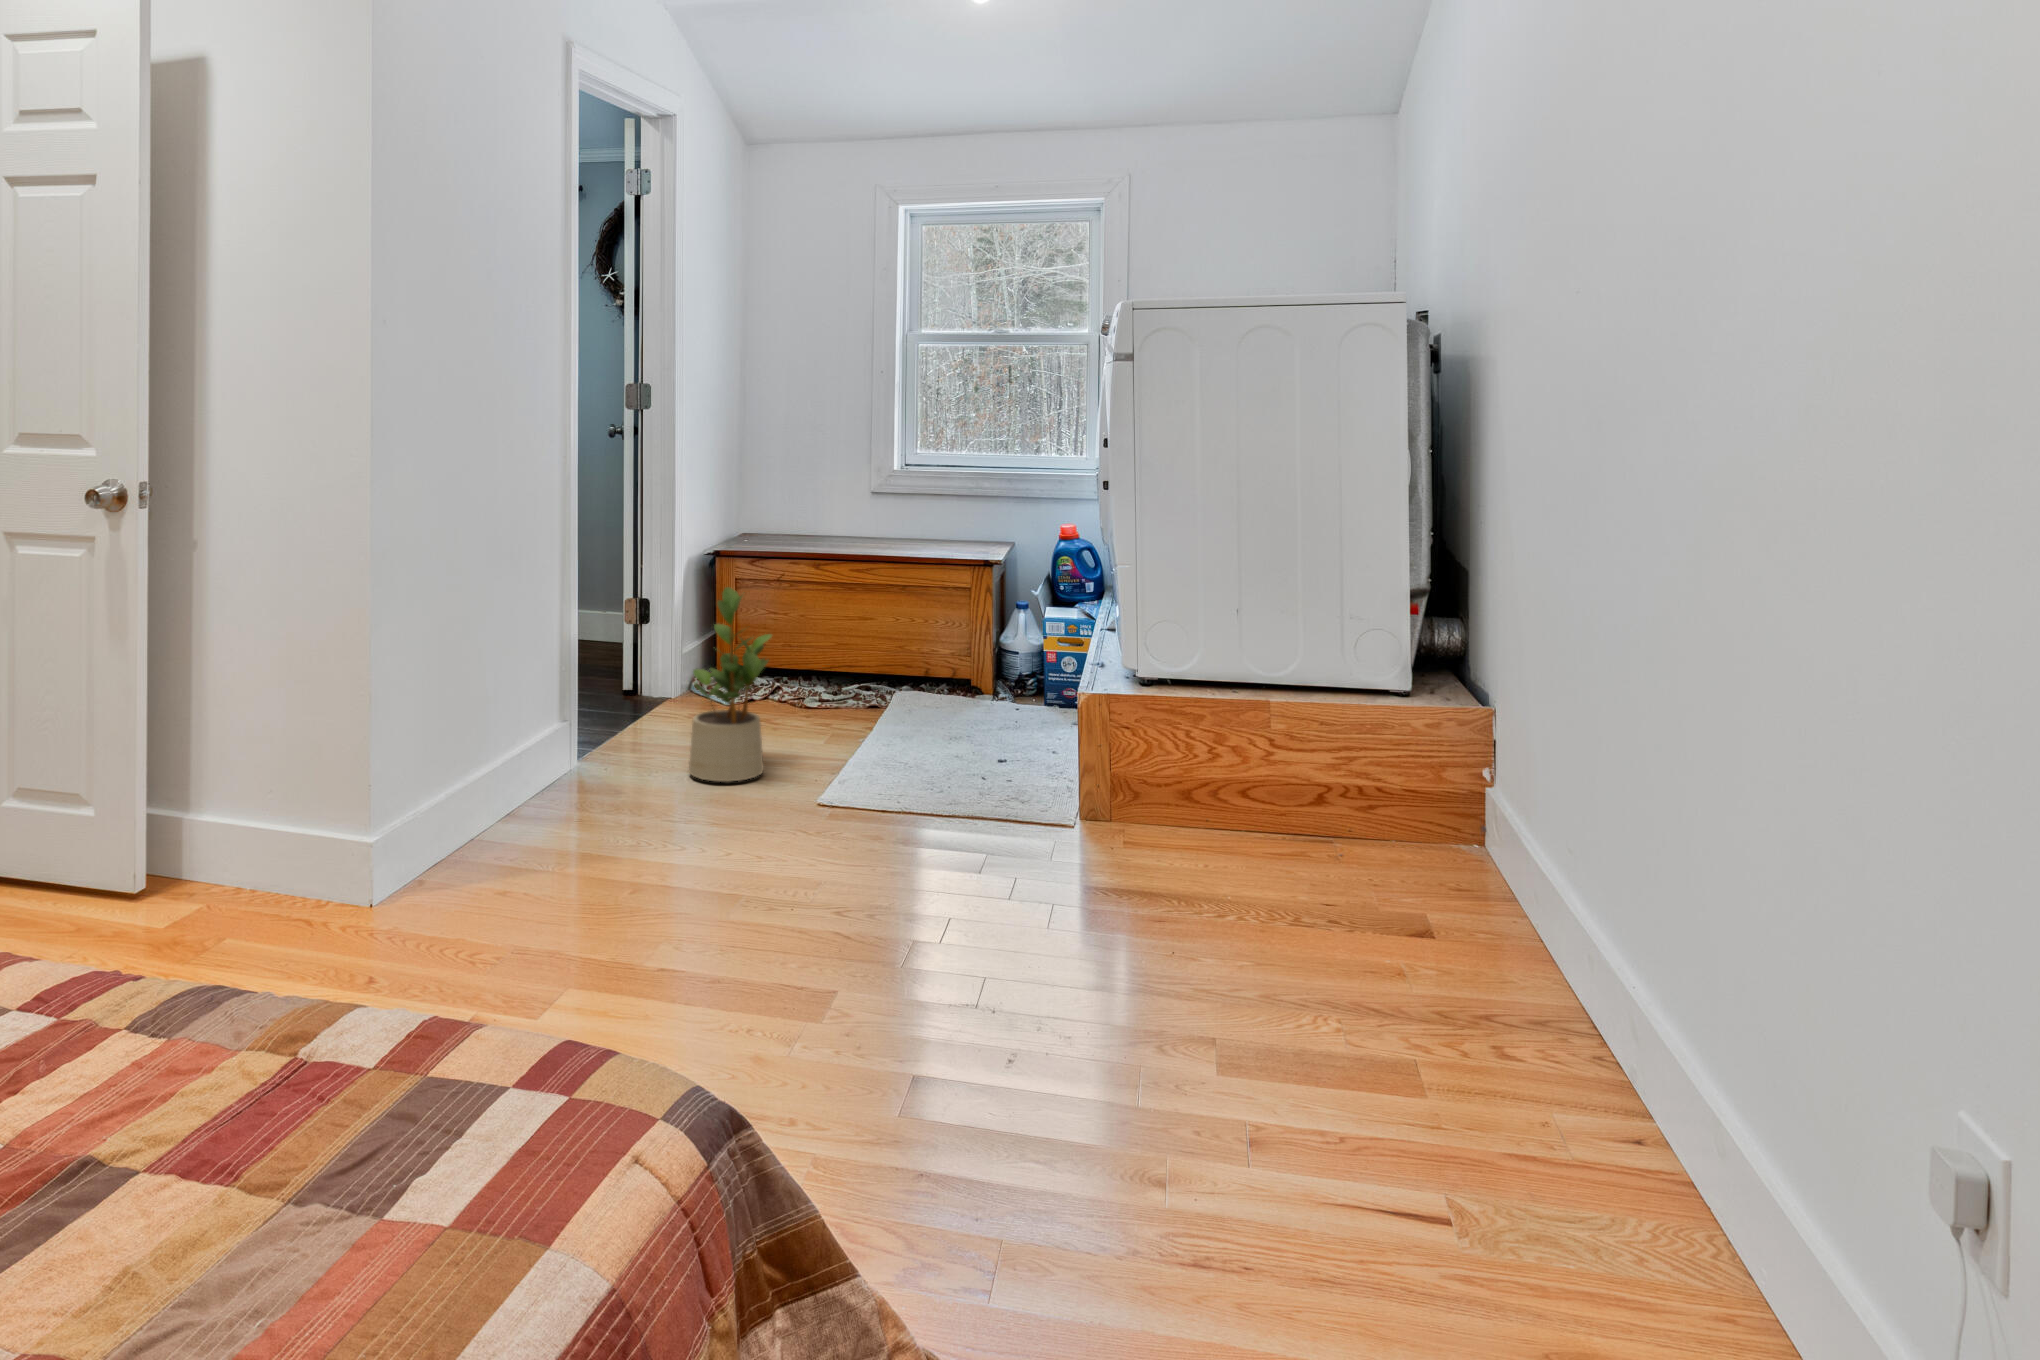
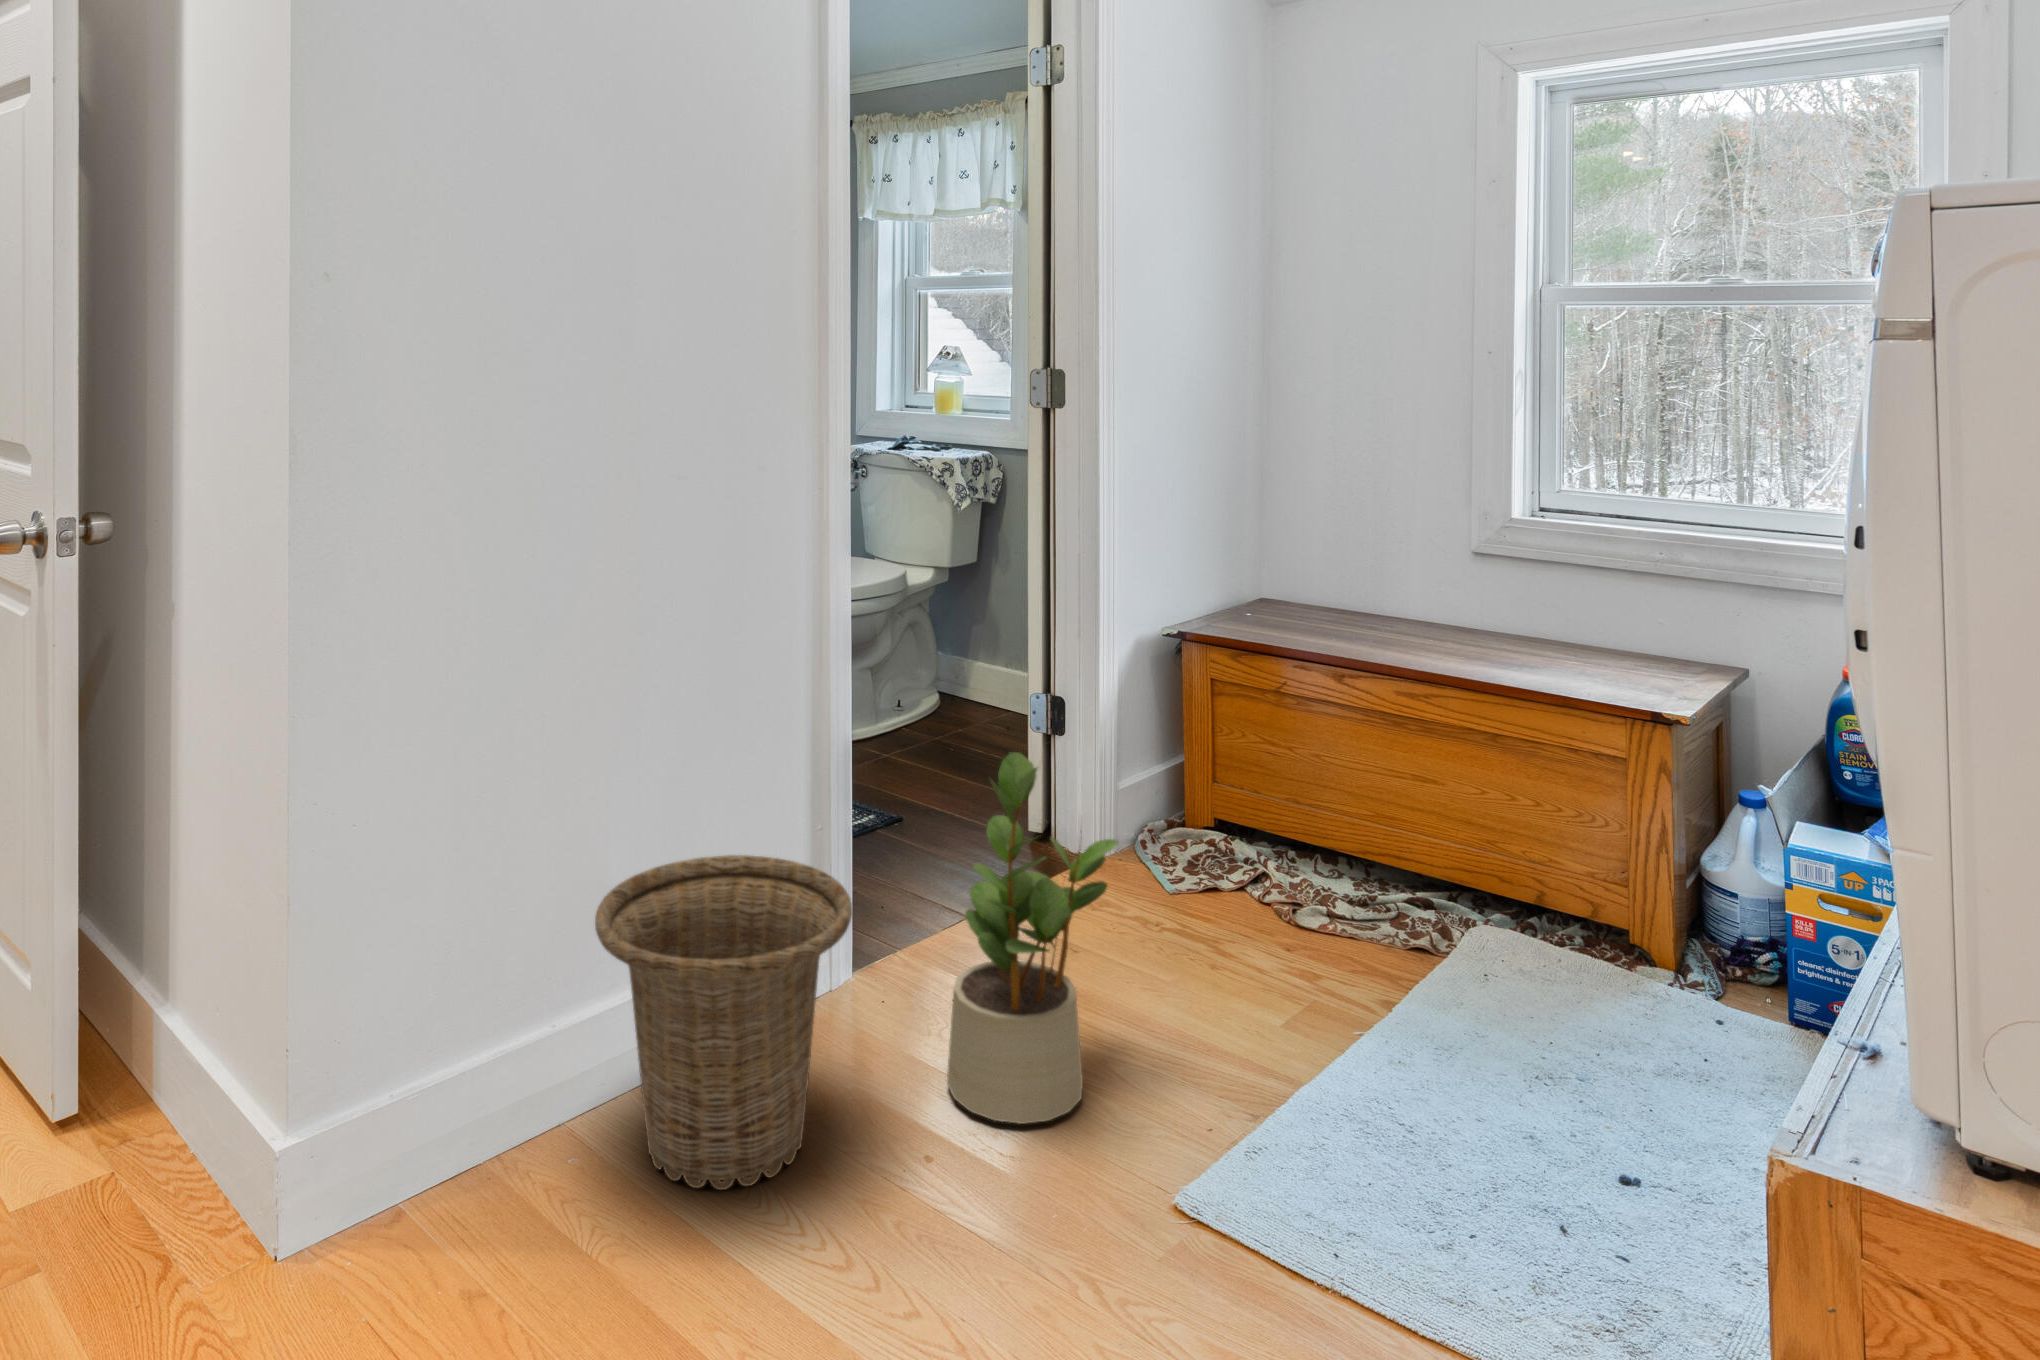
basket: none [528,662,673,825] -> present [595,855,852,1190]

